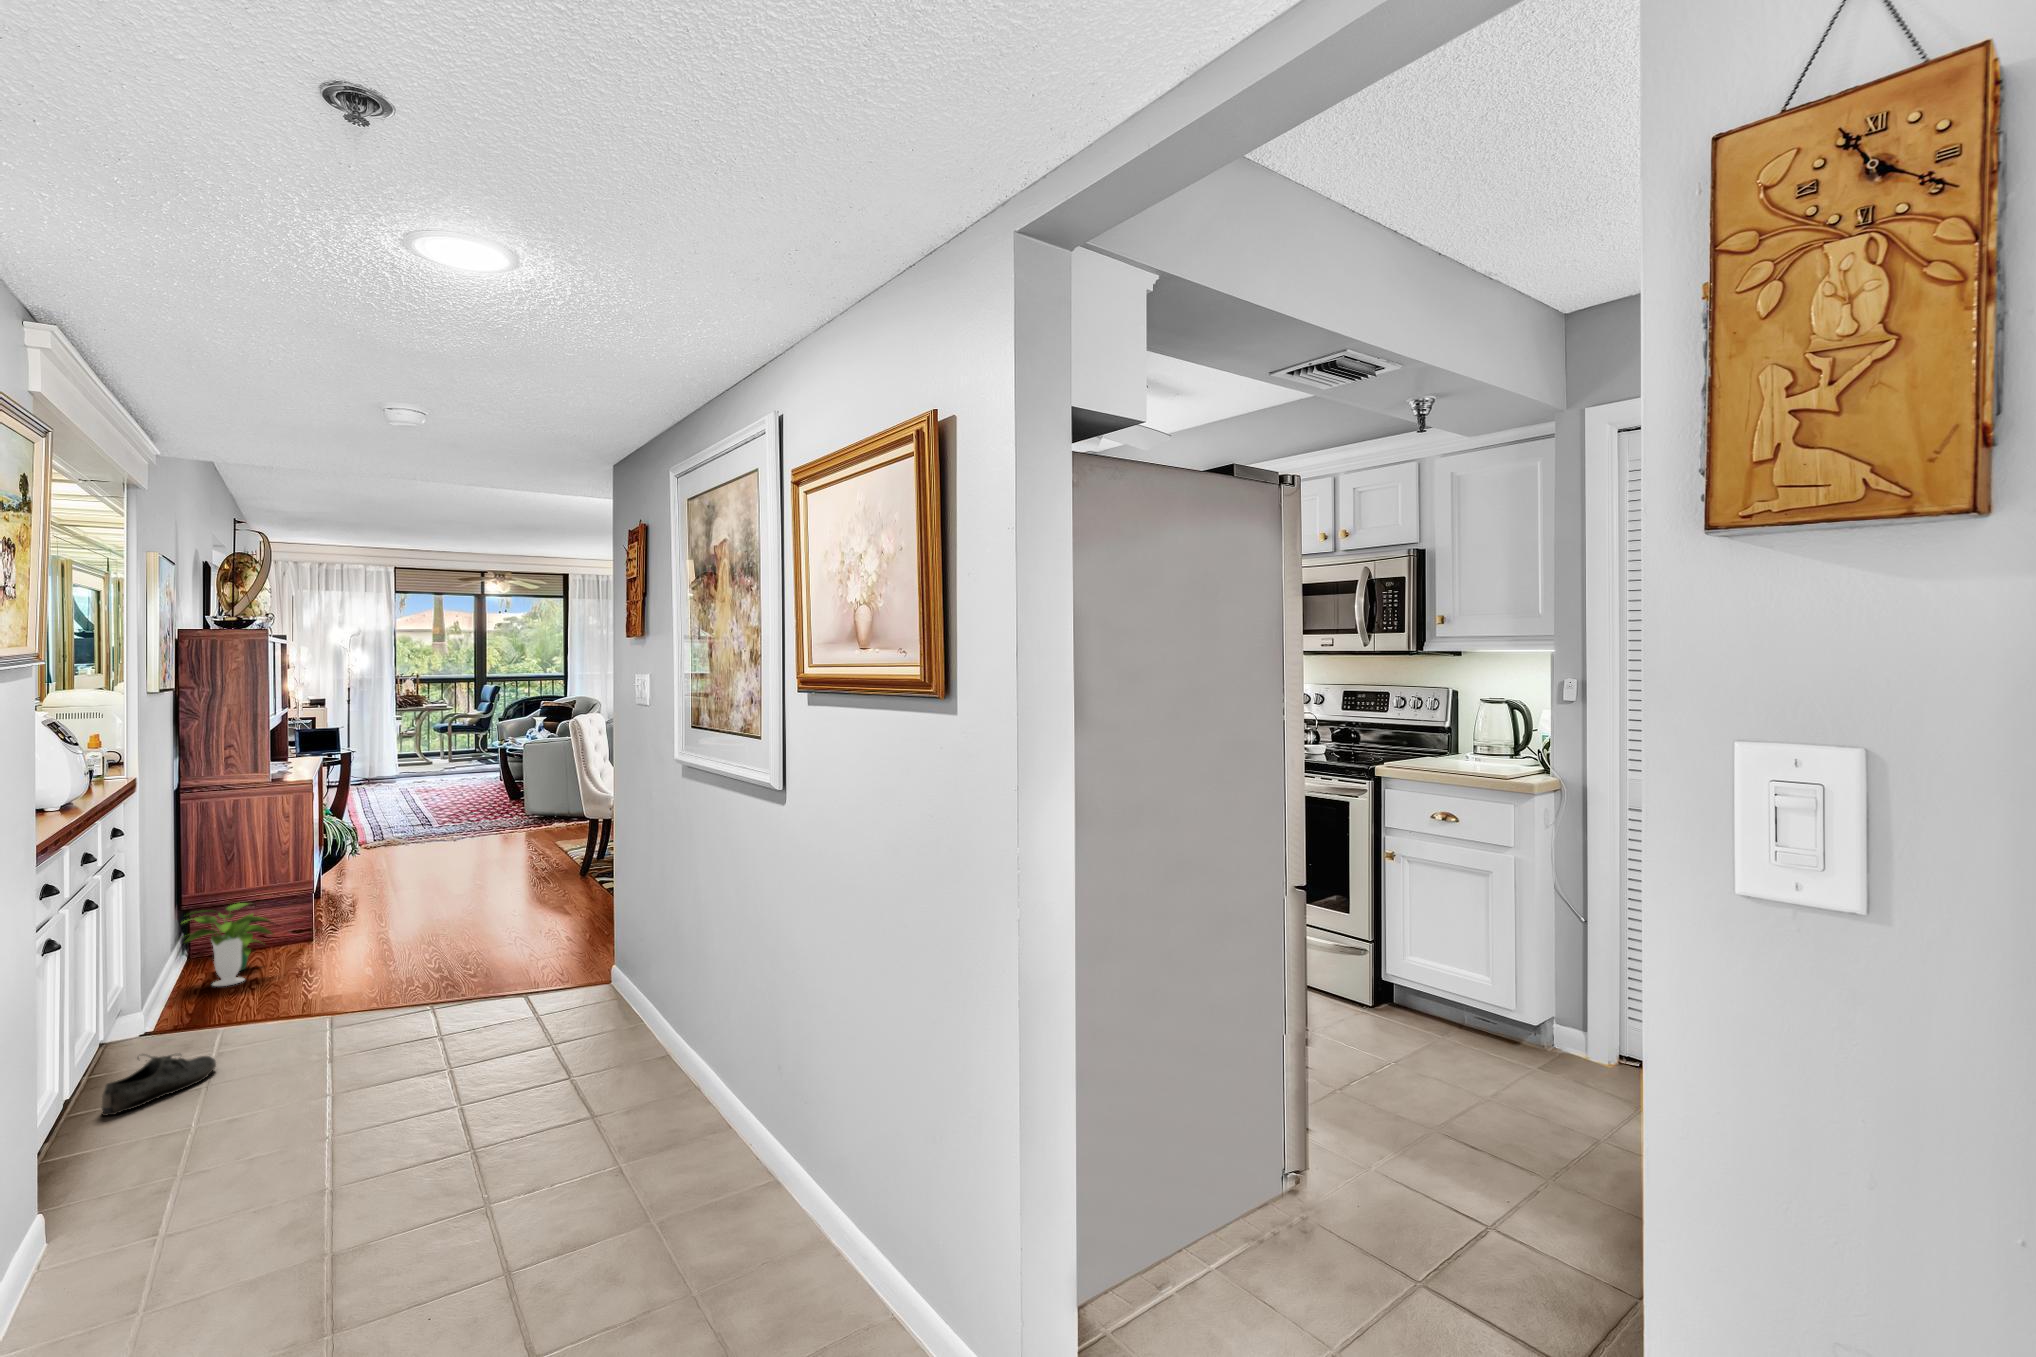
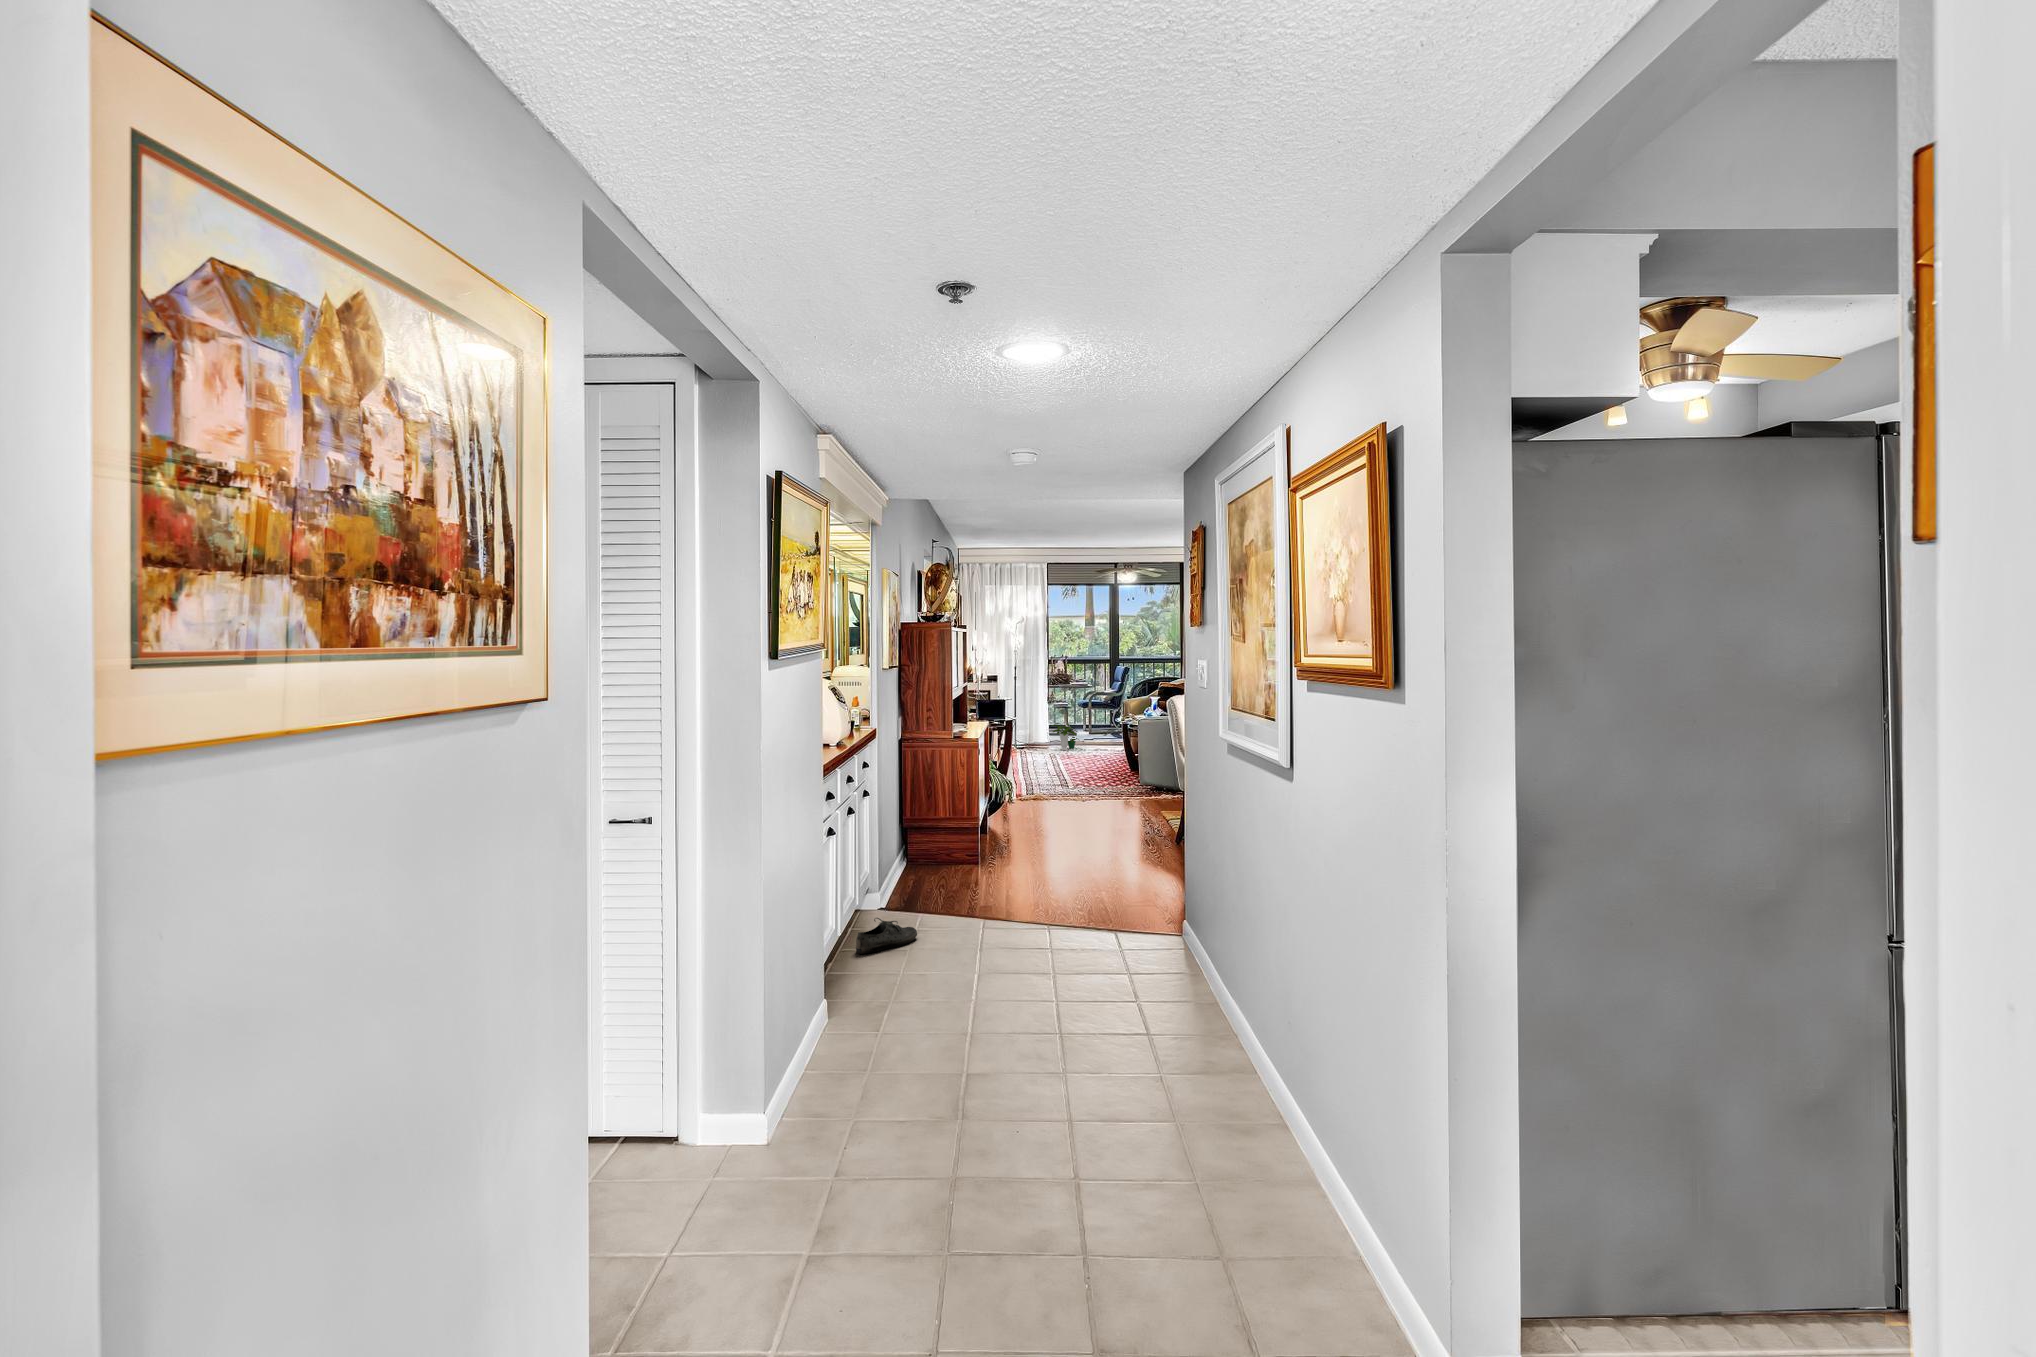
potted plant: present [183,903,273,986] -> present [1052,723,1079,750]

